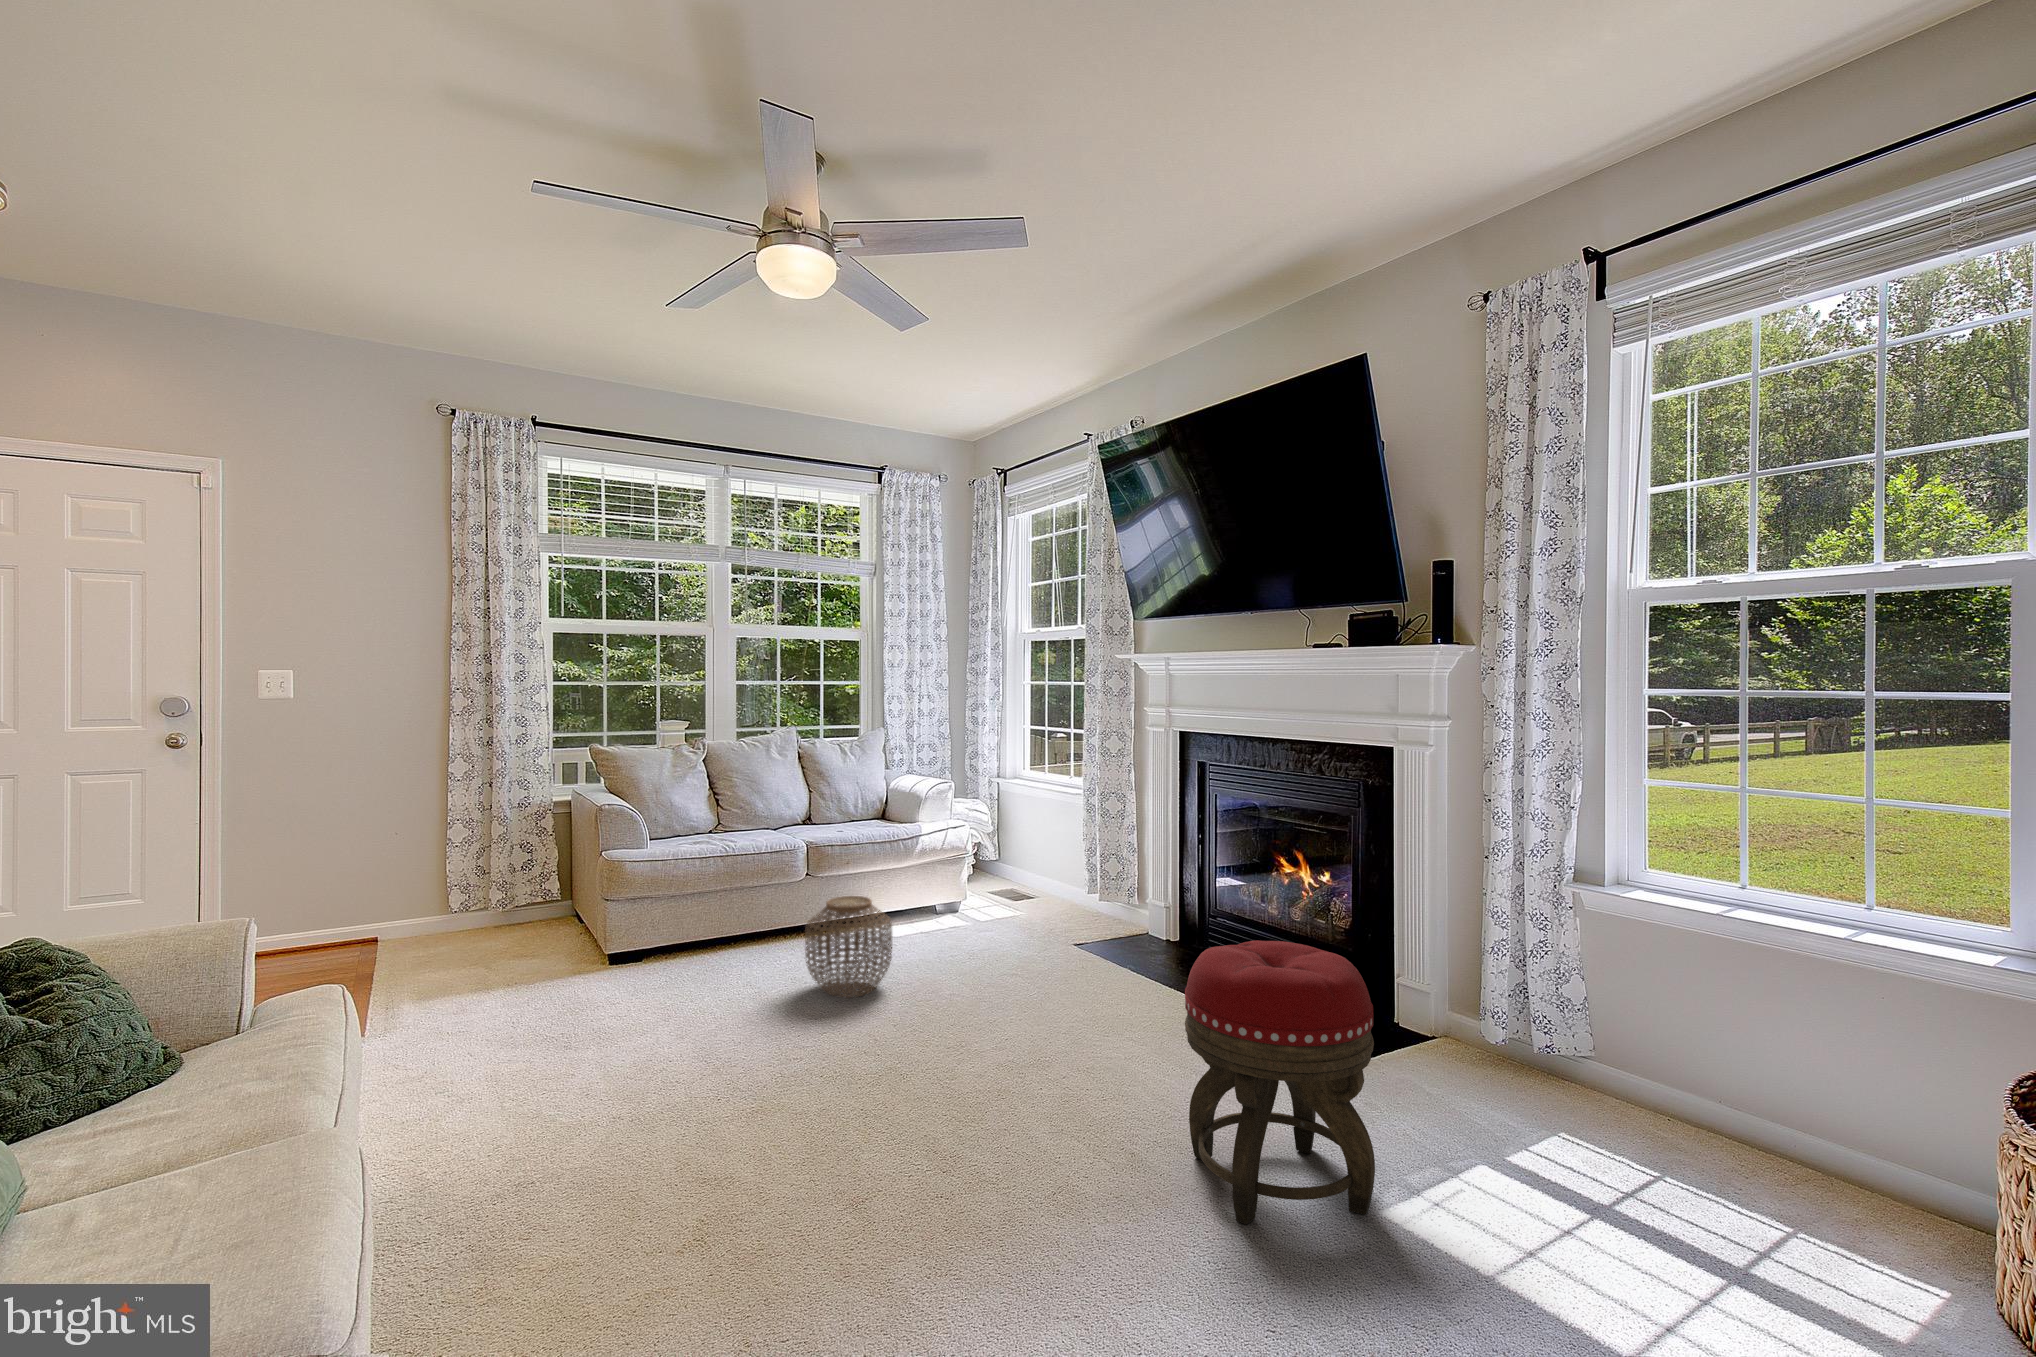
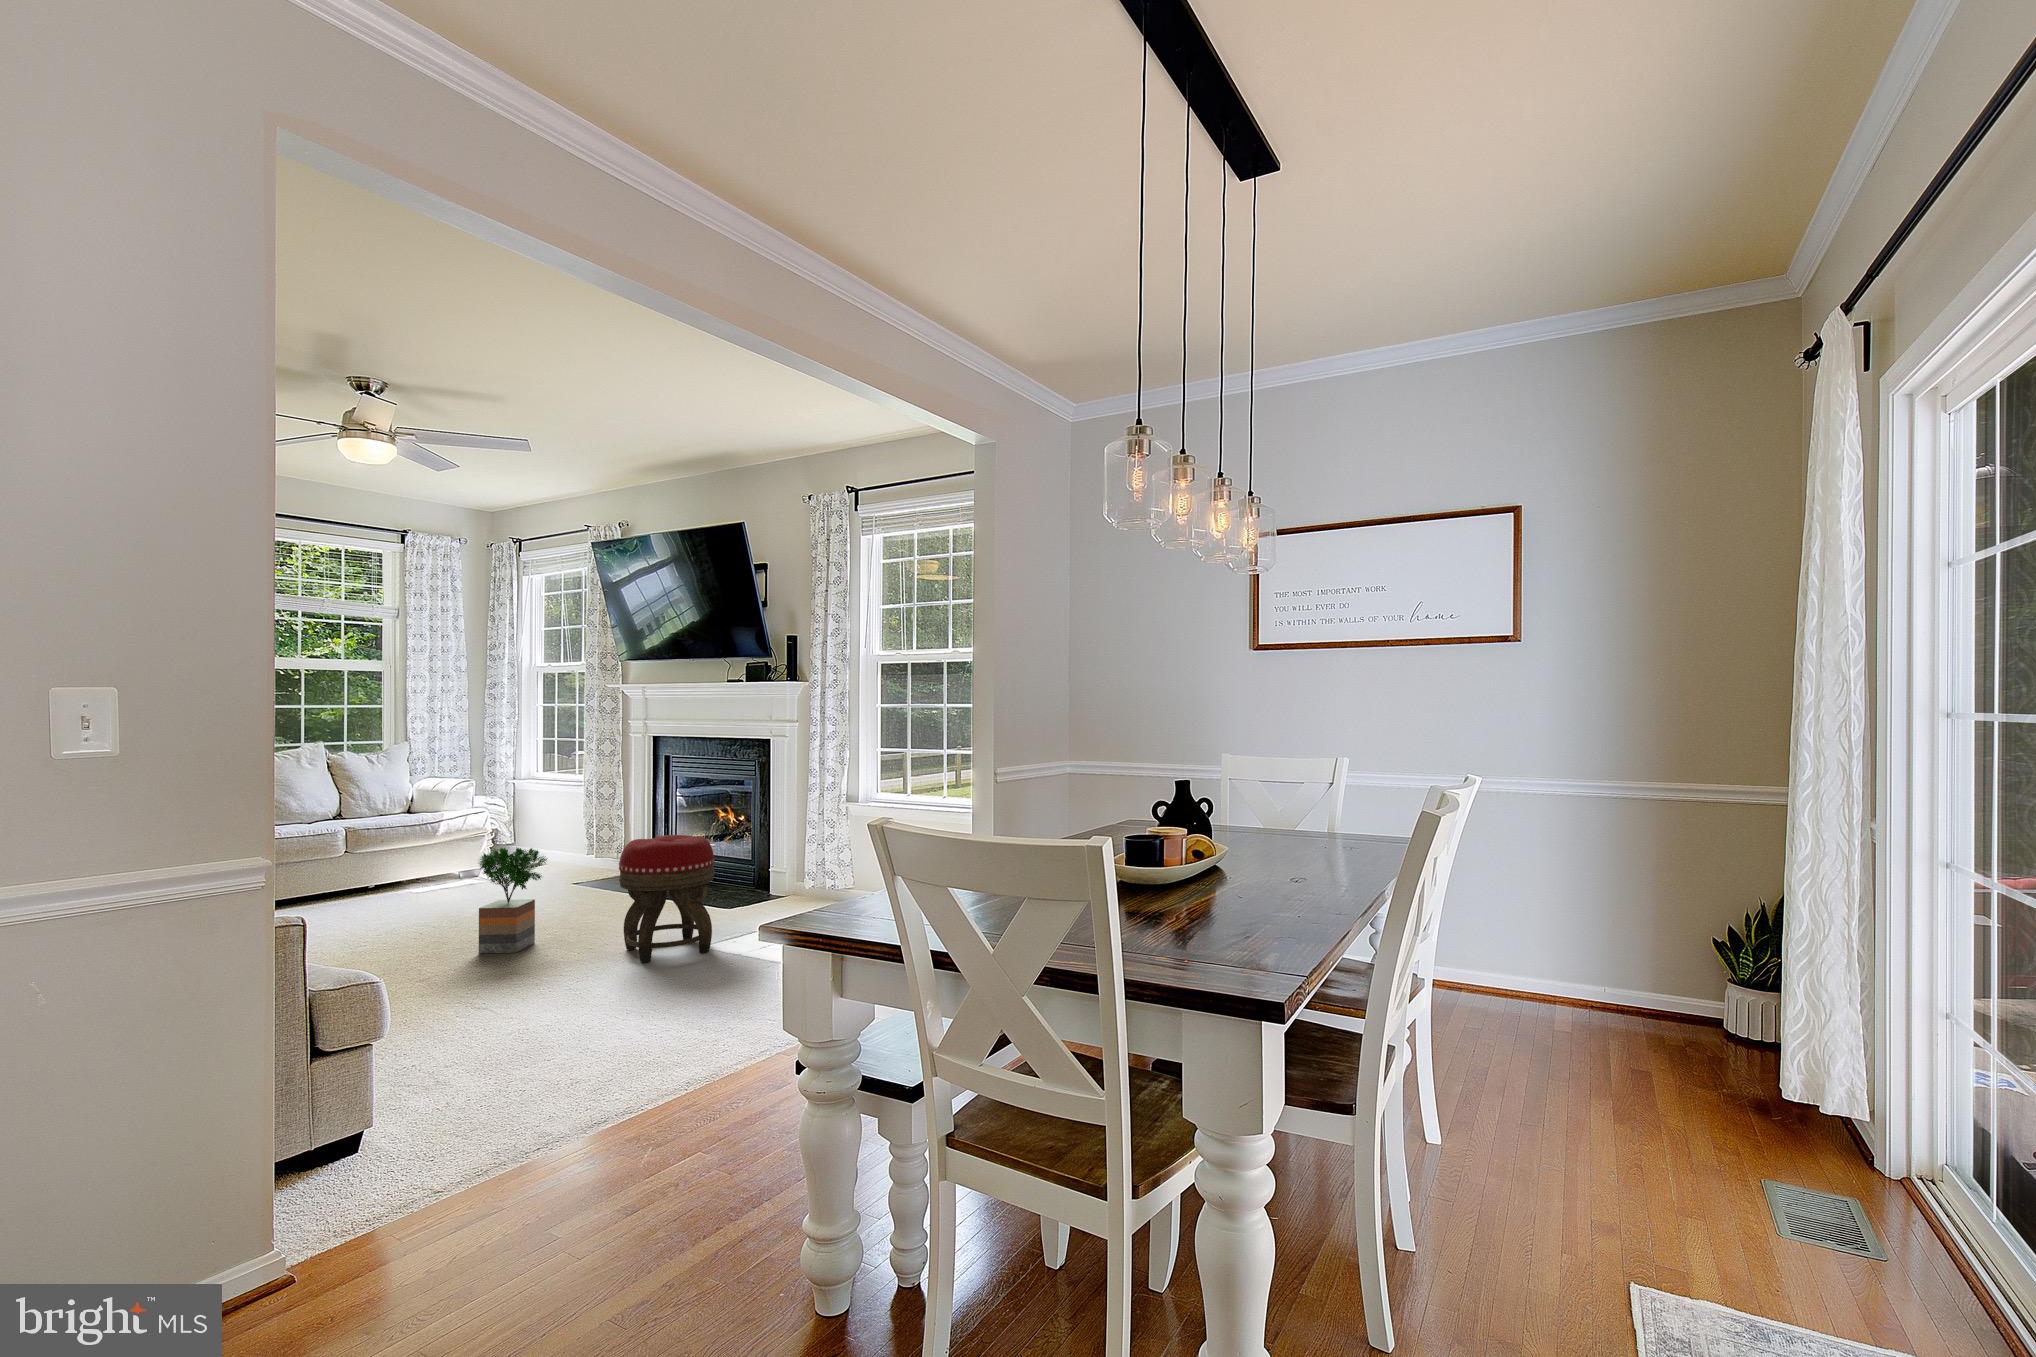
woven basket: present [805,896,892,997] -> none [355,857,428,926]
potted tree: none [947,921,1056,1117] -> present [478,847,547,953]

